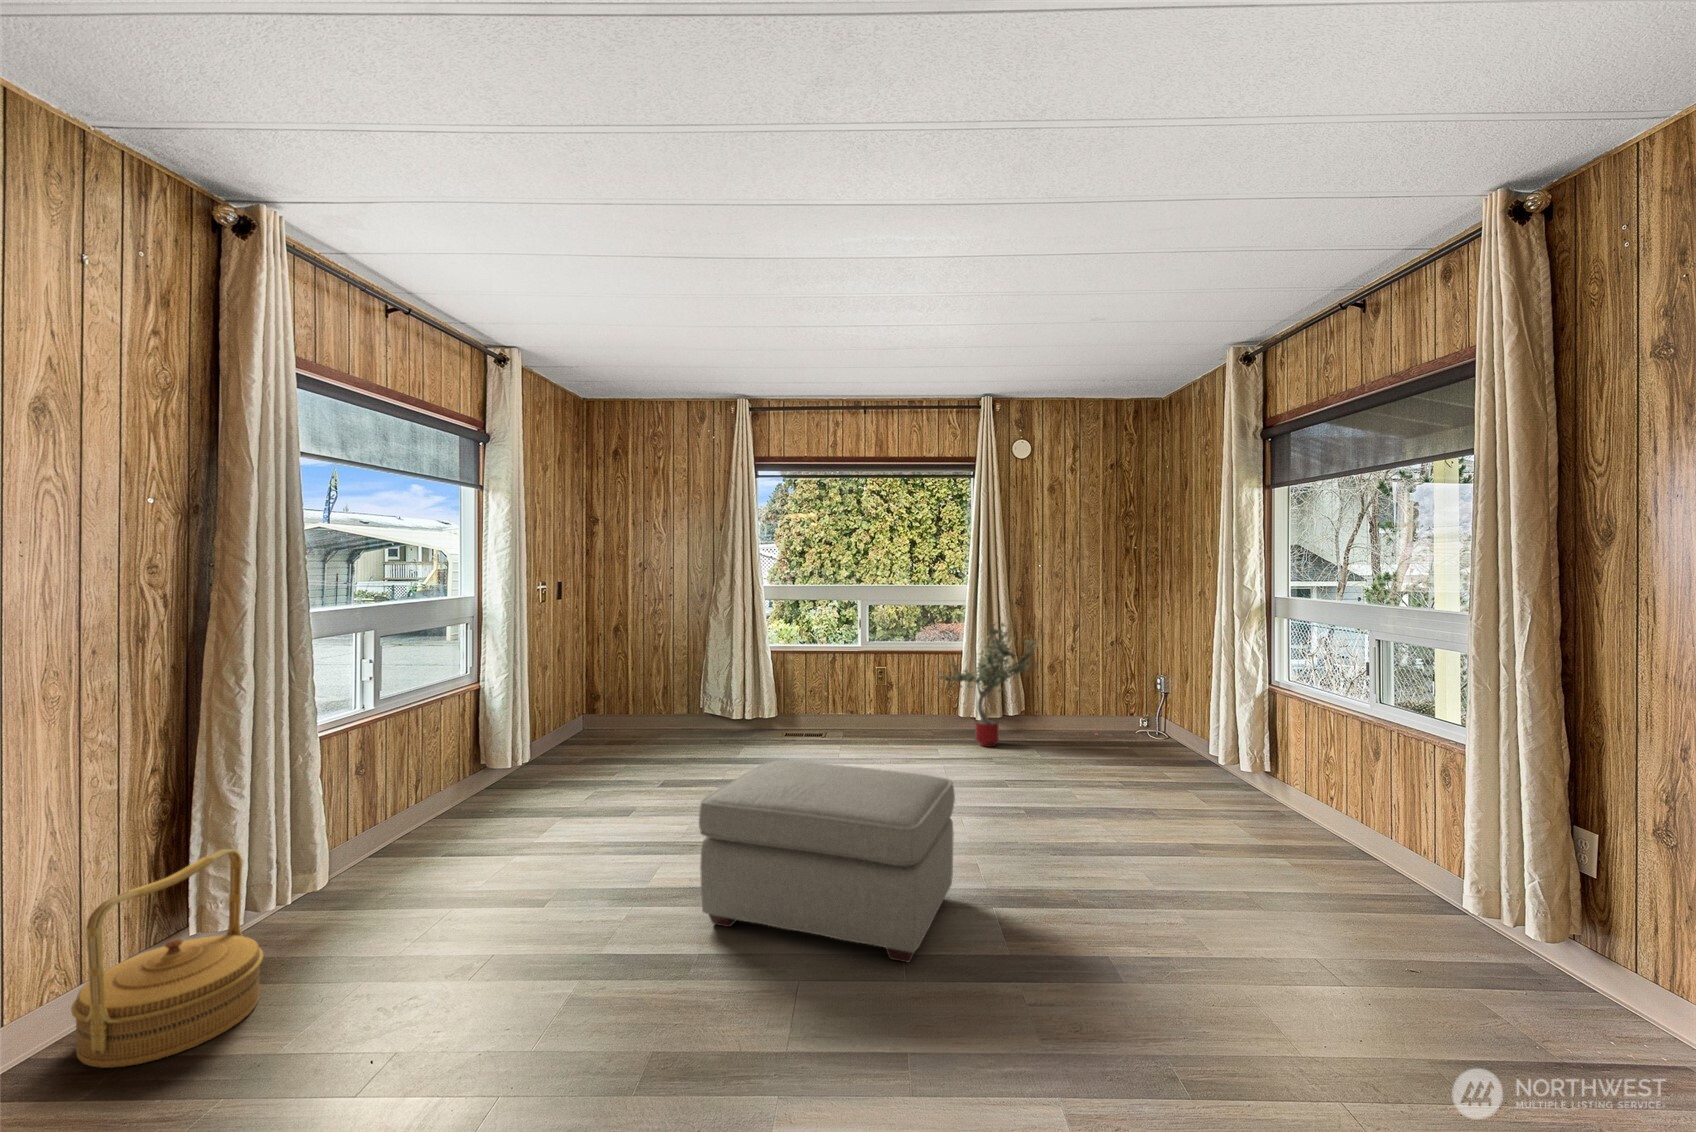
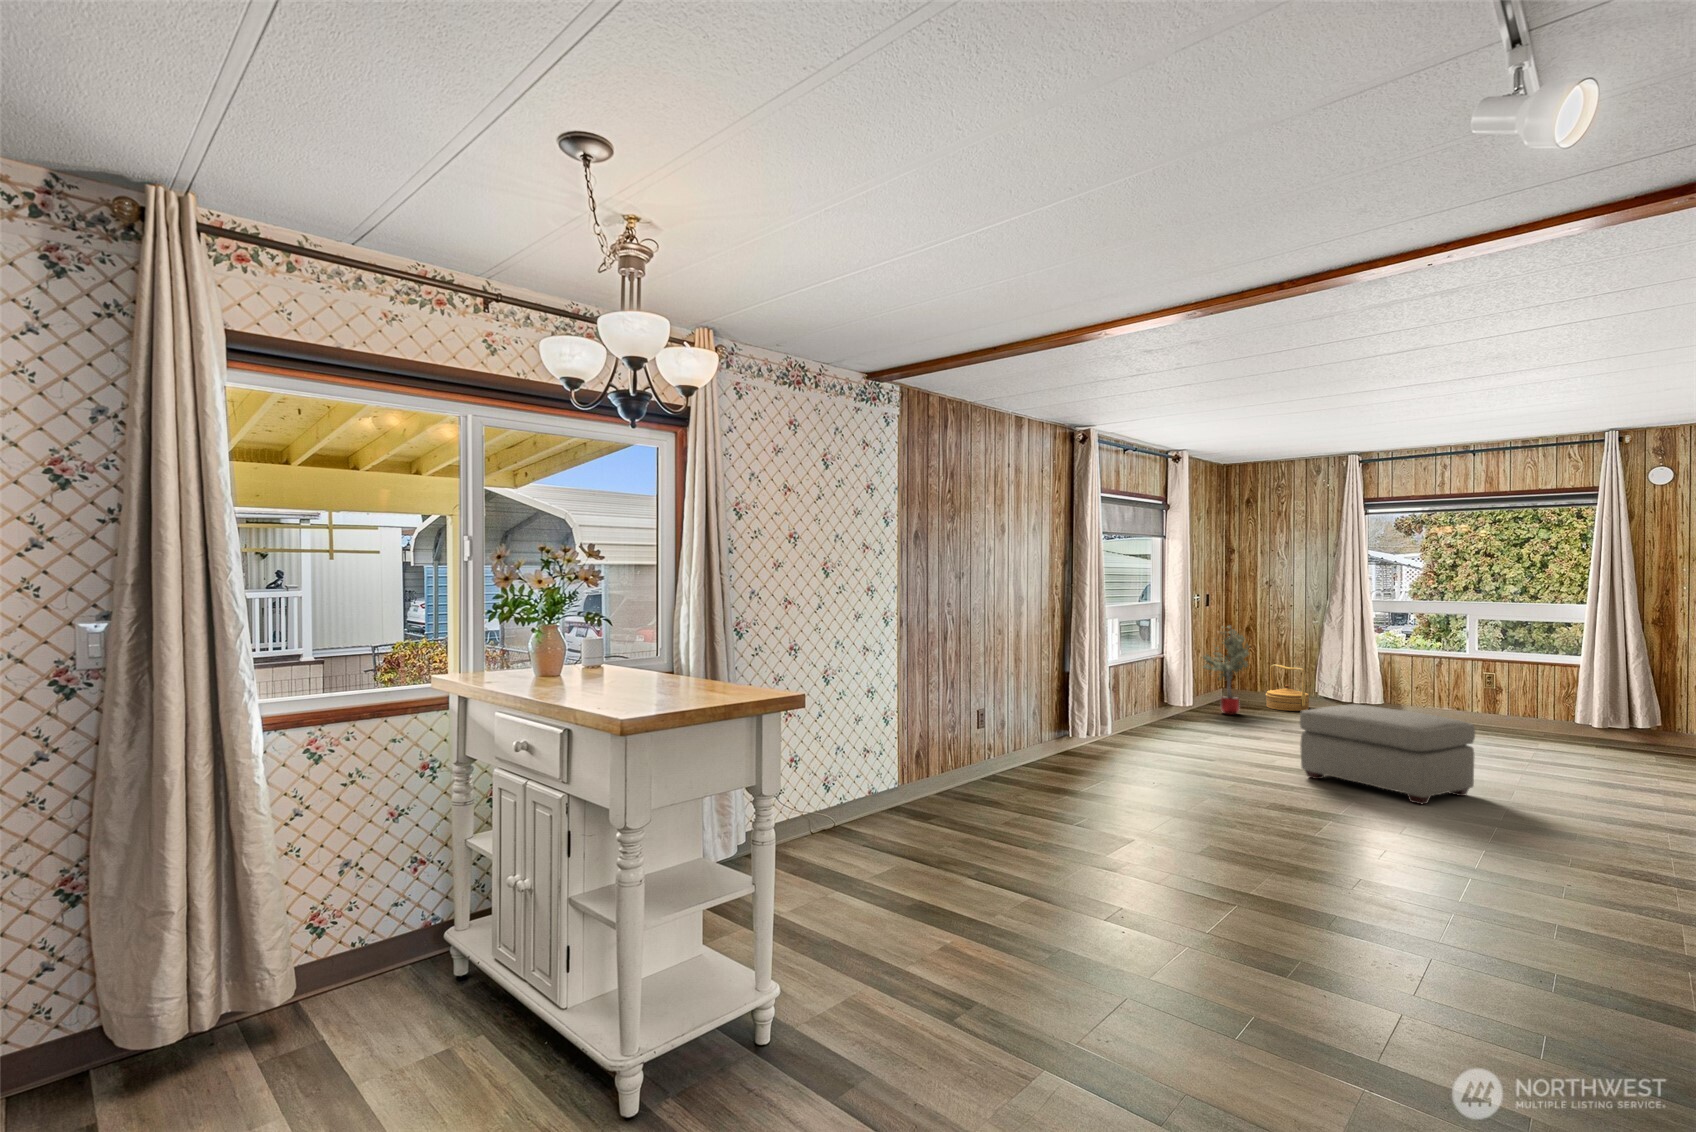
potted tree: present [938,623,1037,747] -> present [1203,626,1249,715]
woven basket: present [71,849,263,1068] -> present [1266,664,1310,711]

